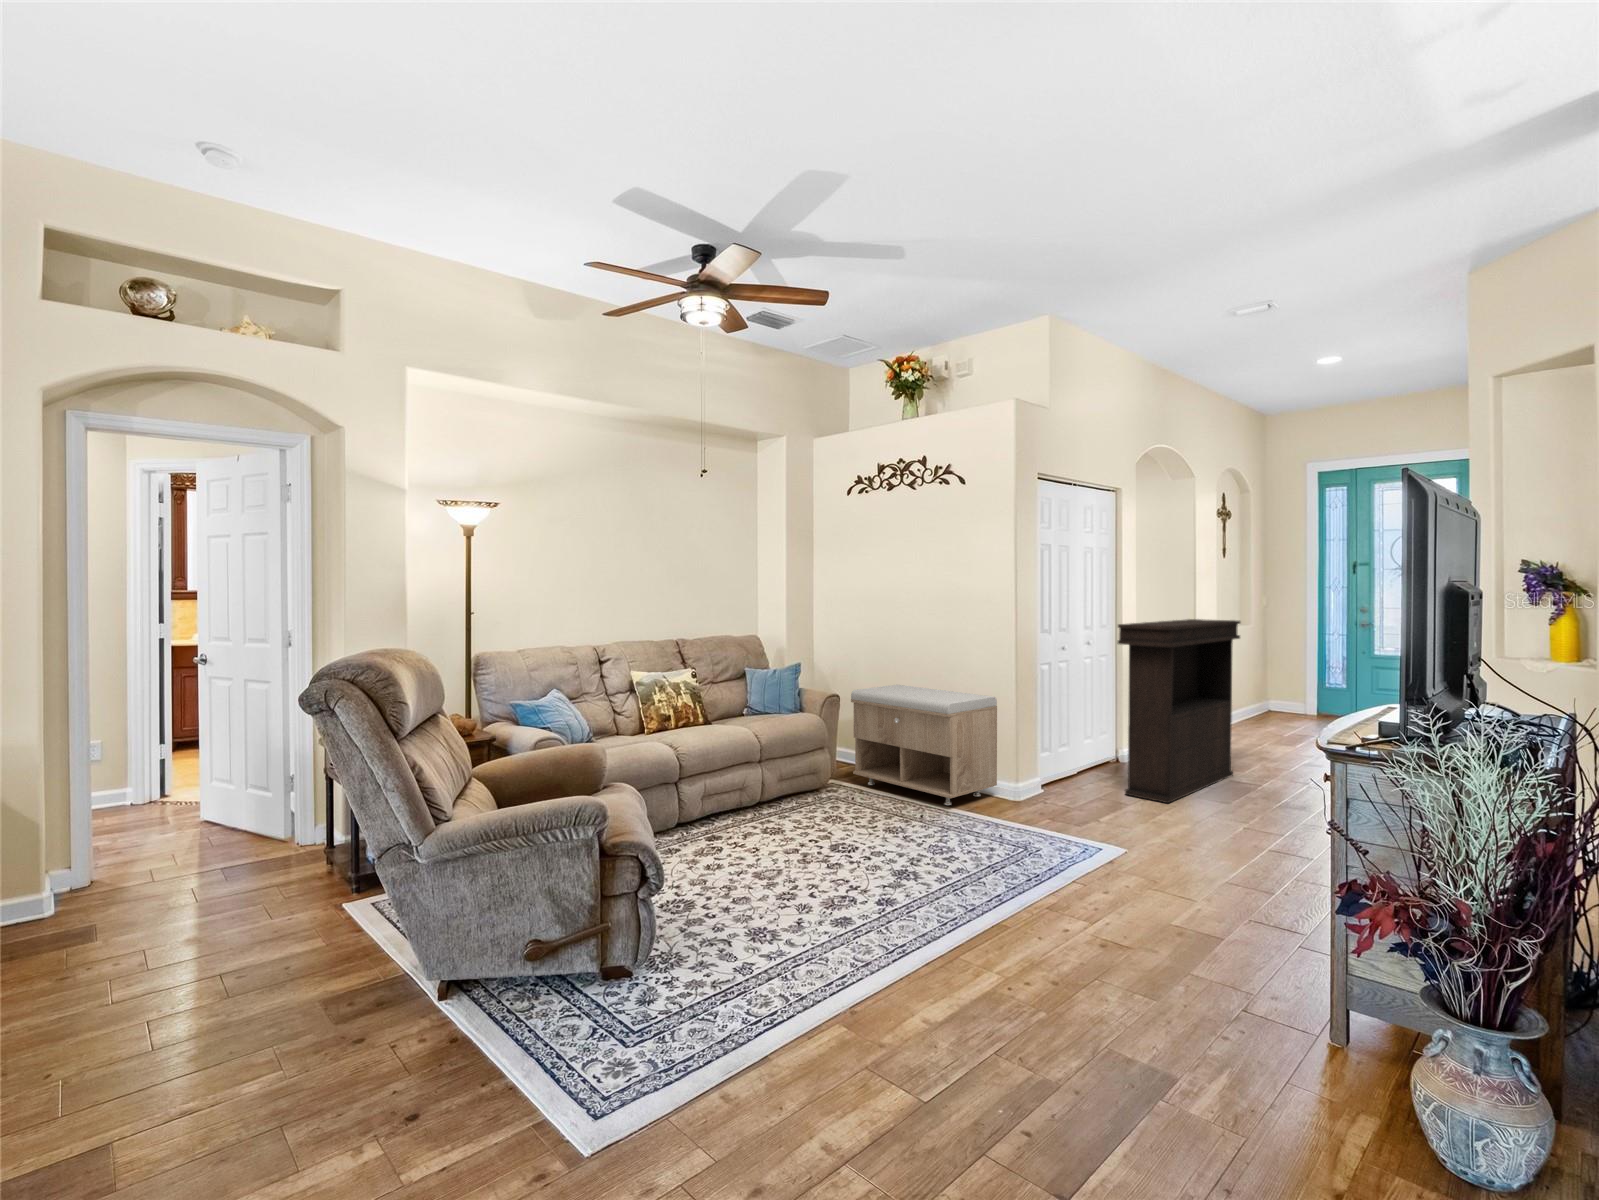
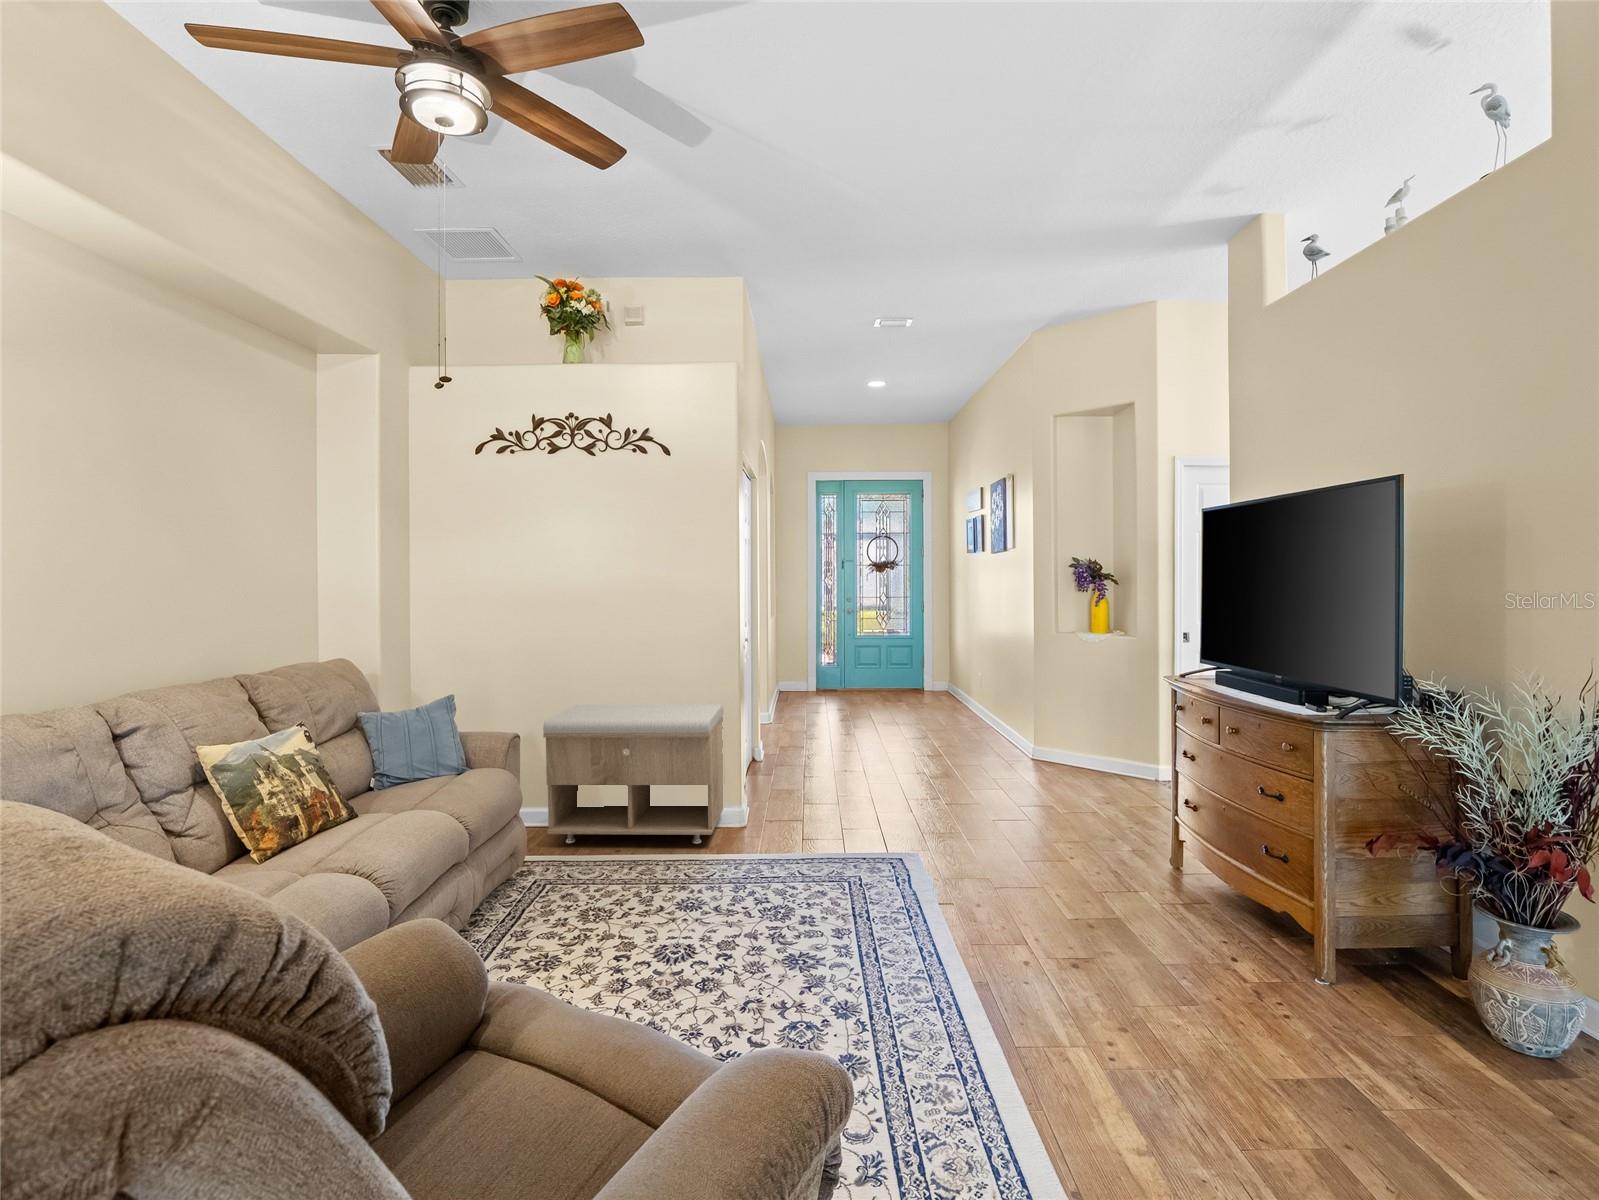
console table: present [1118,619,1240,803] -> none [815,606,868,785]

